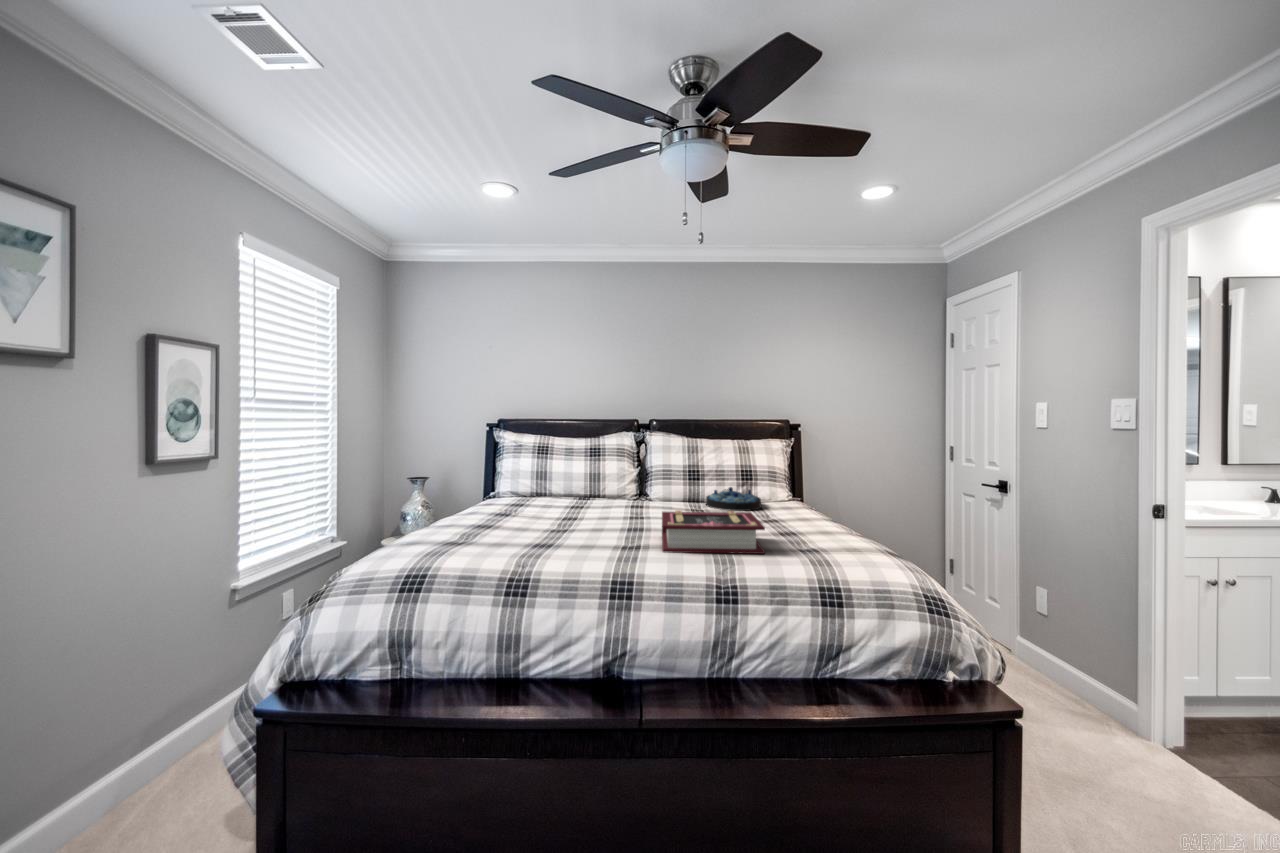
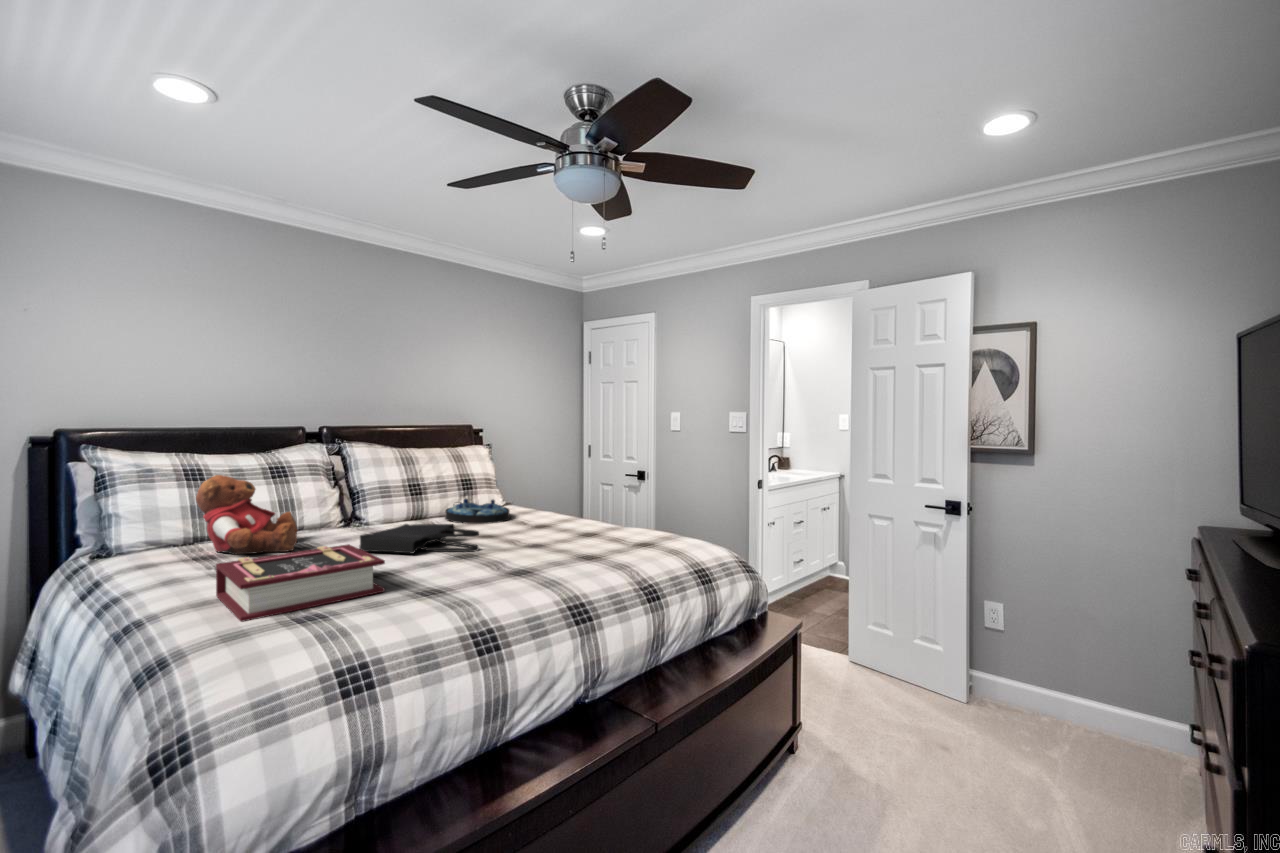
teddy bear: none [520,451,583,507] -> present [196,475,298,554]
tote bag: none [590,499,665,527] -> present [359,524,479,553]
book: present [662,510,765,554] -> present [216,544,385,622]

